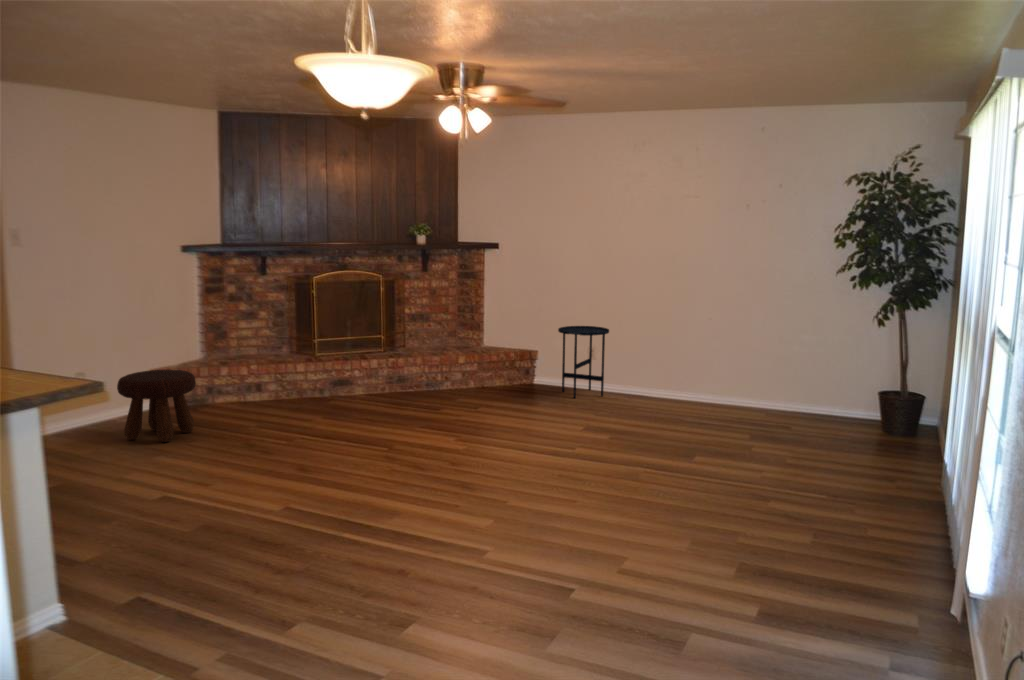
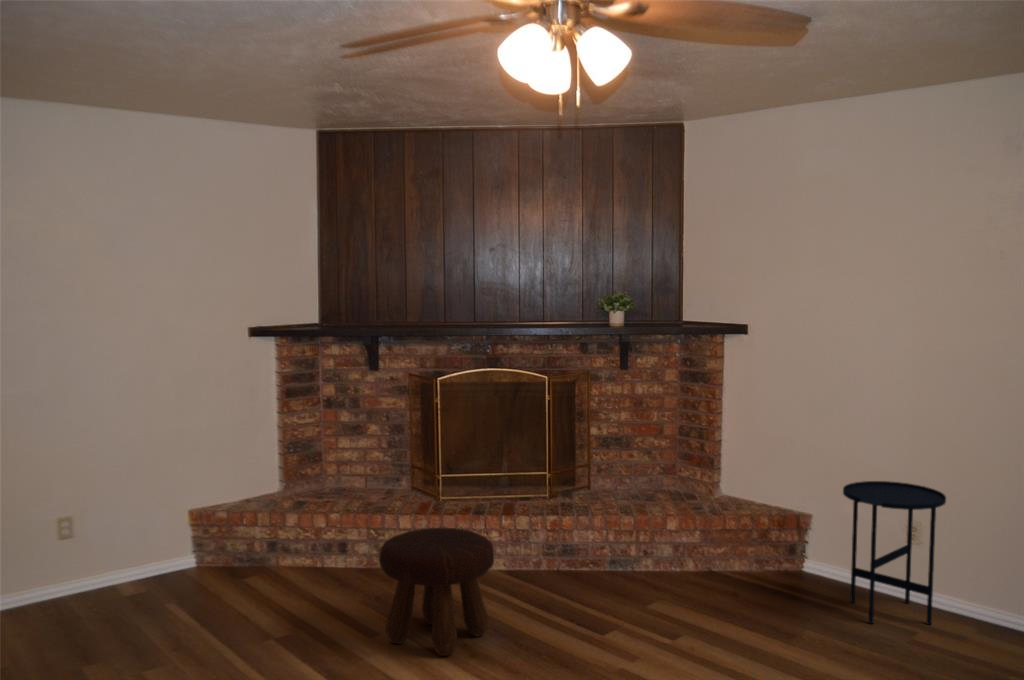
footstool: present [117,369,196,442] -> present [379,528,494,656]

